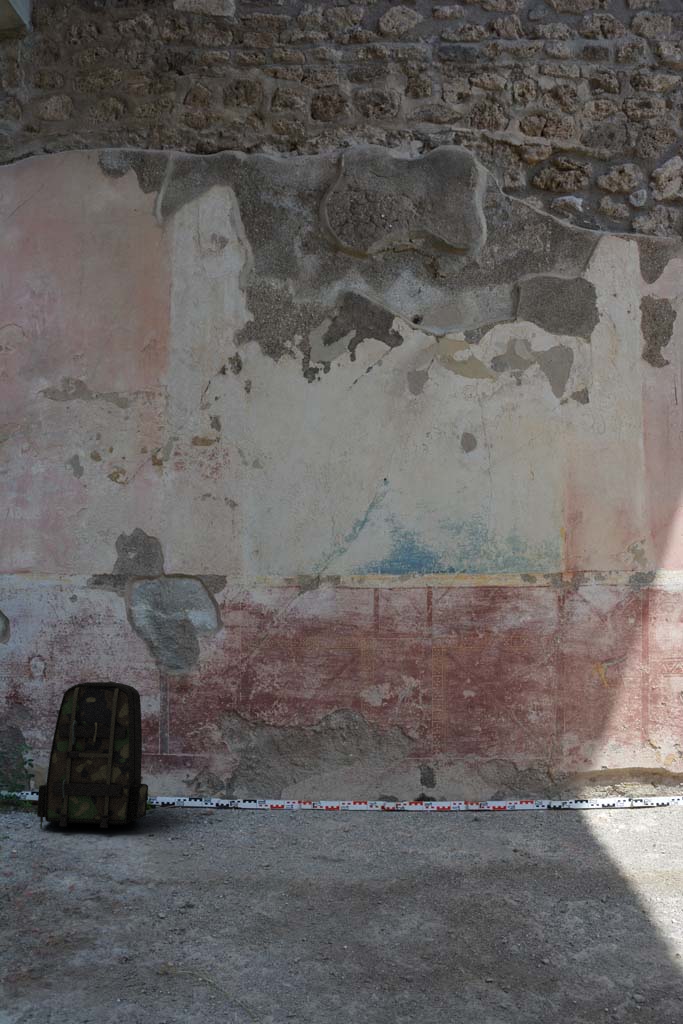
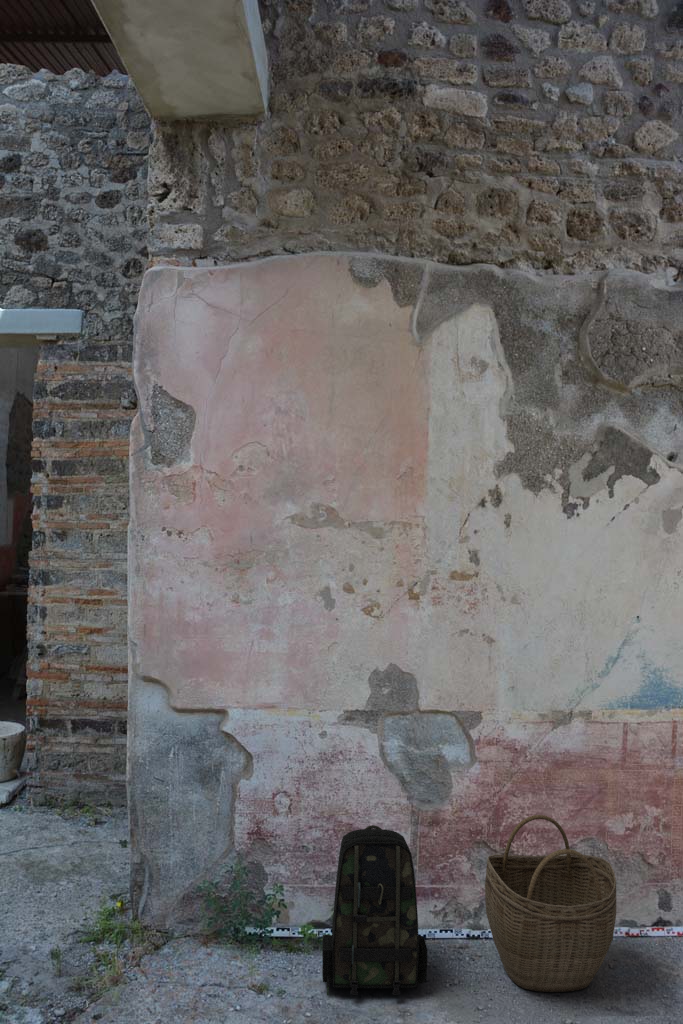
woven basket: none [212,676,339,836] -> present [485,815,617,992]

